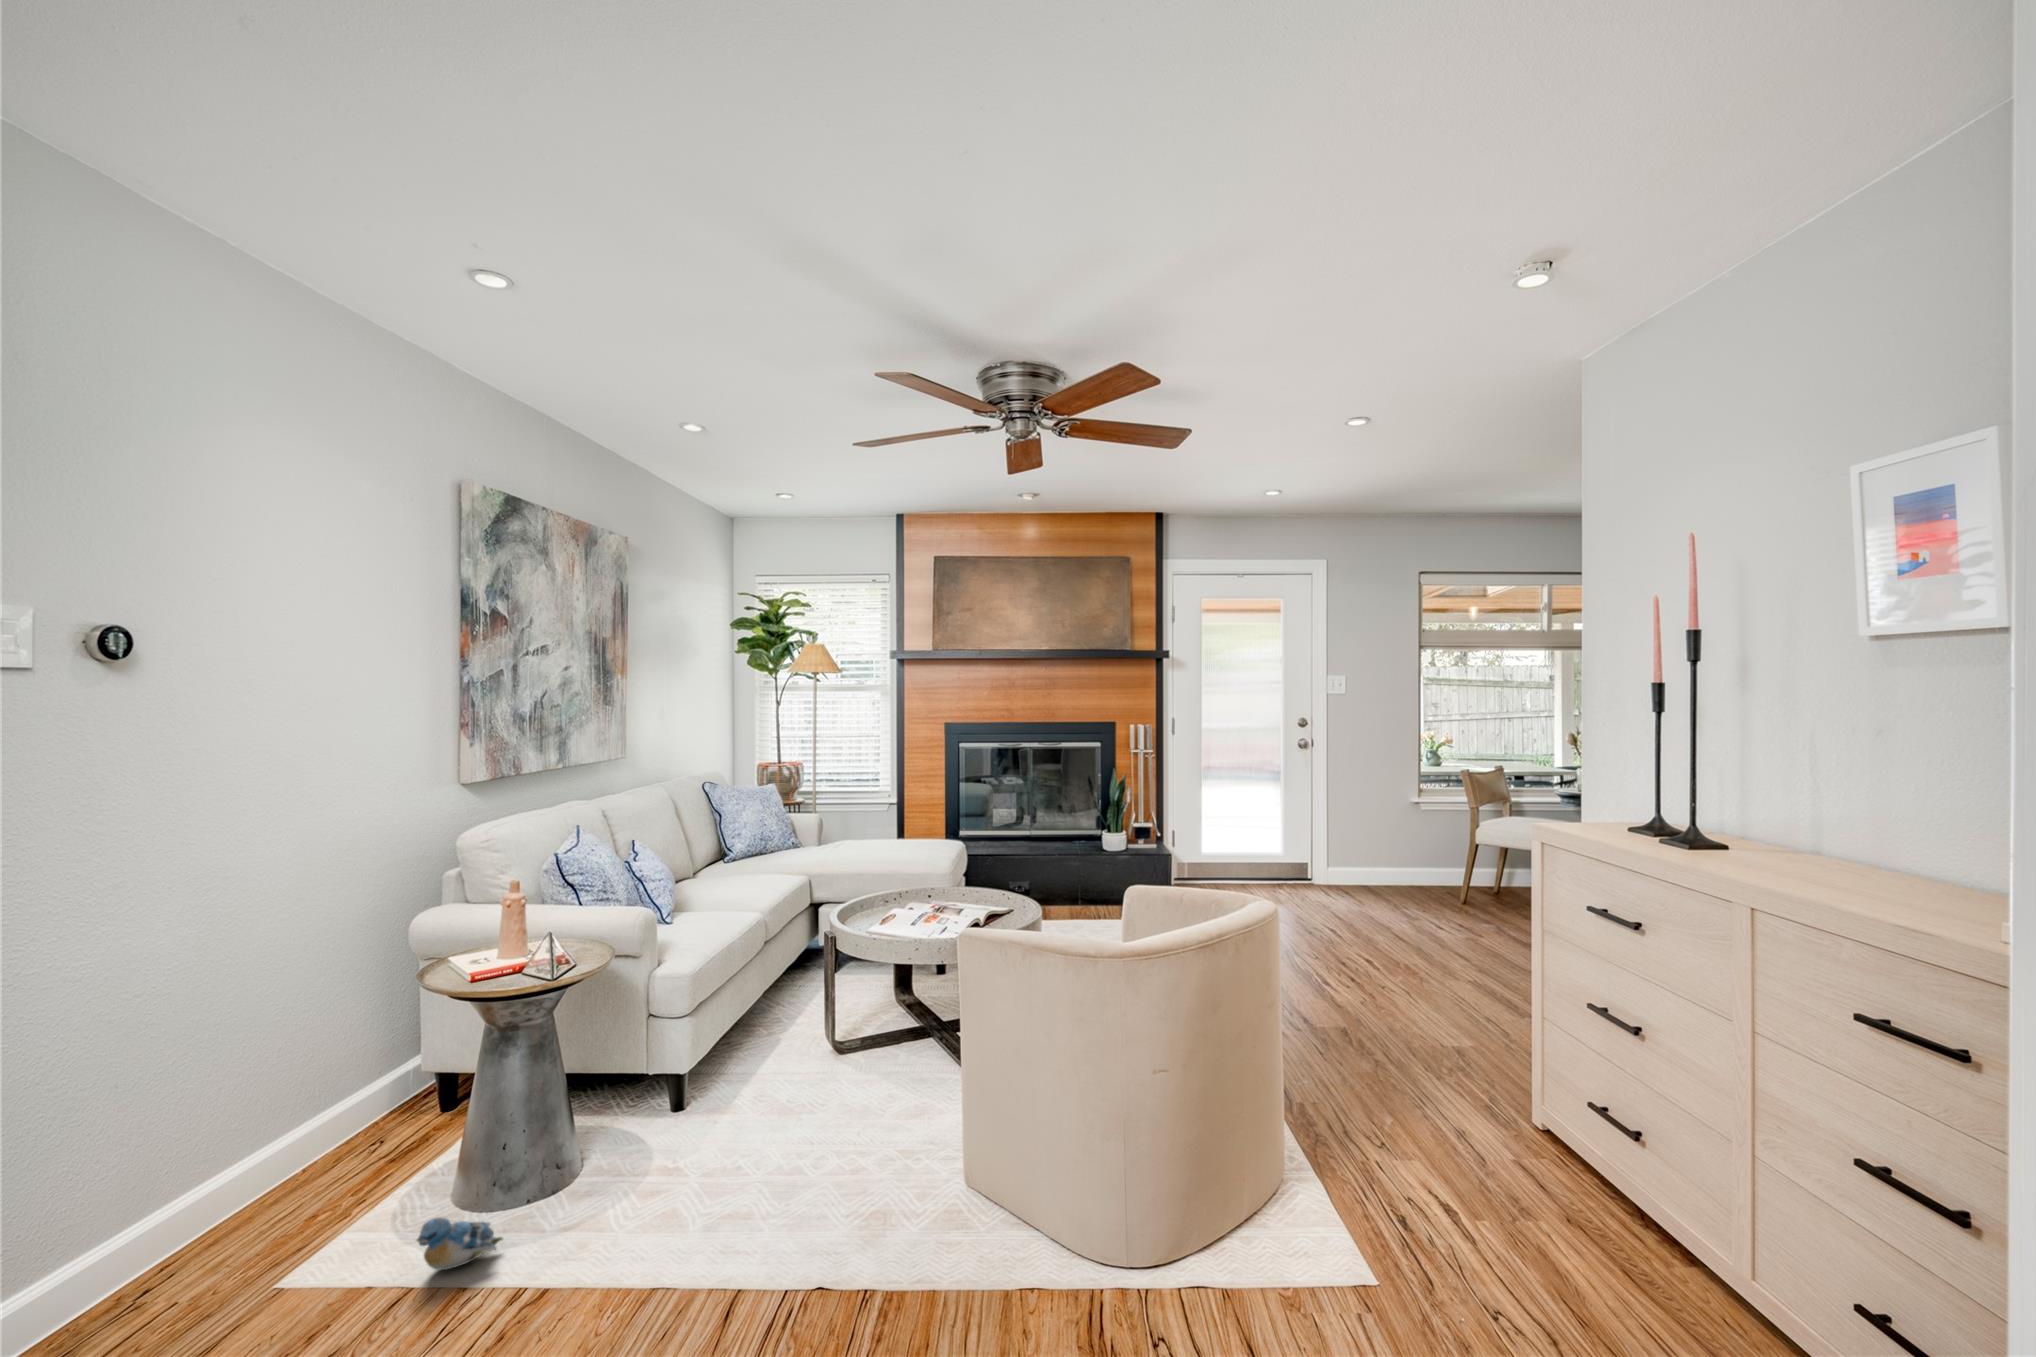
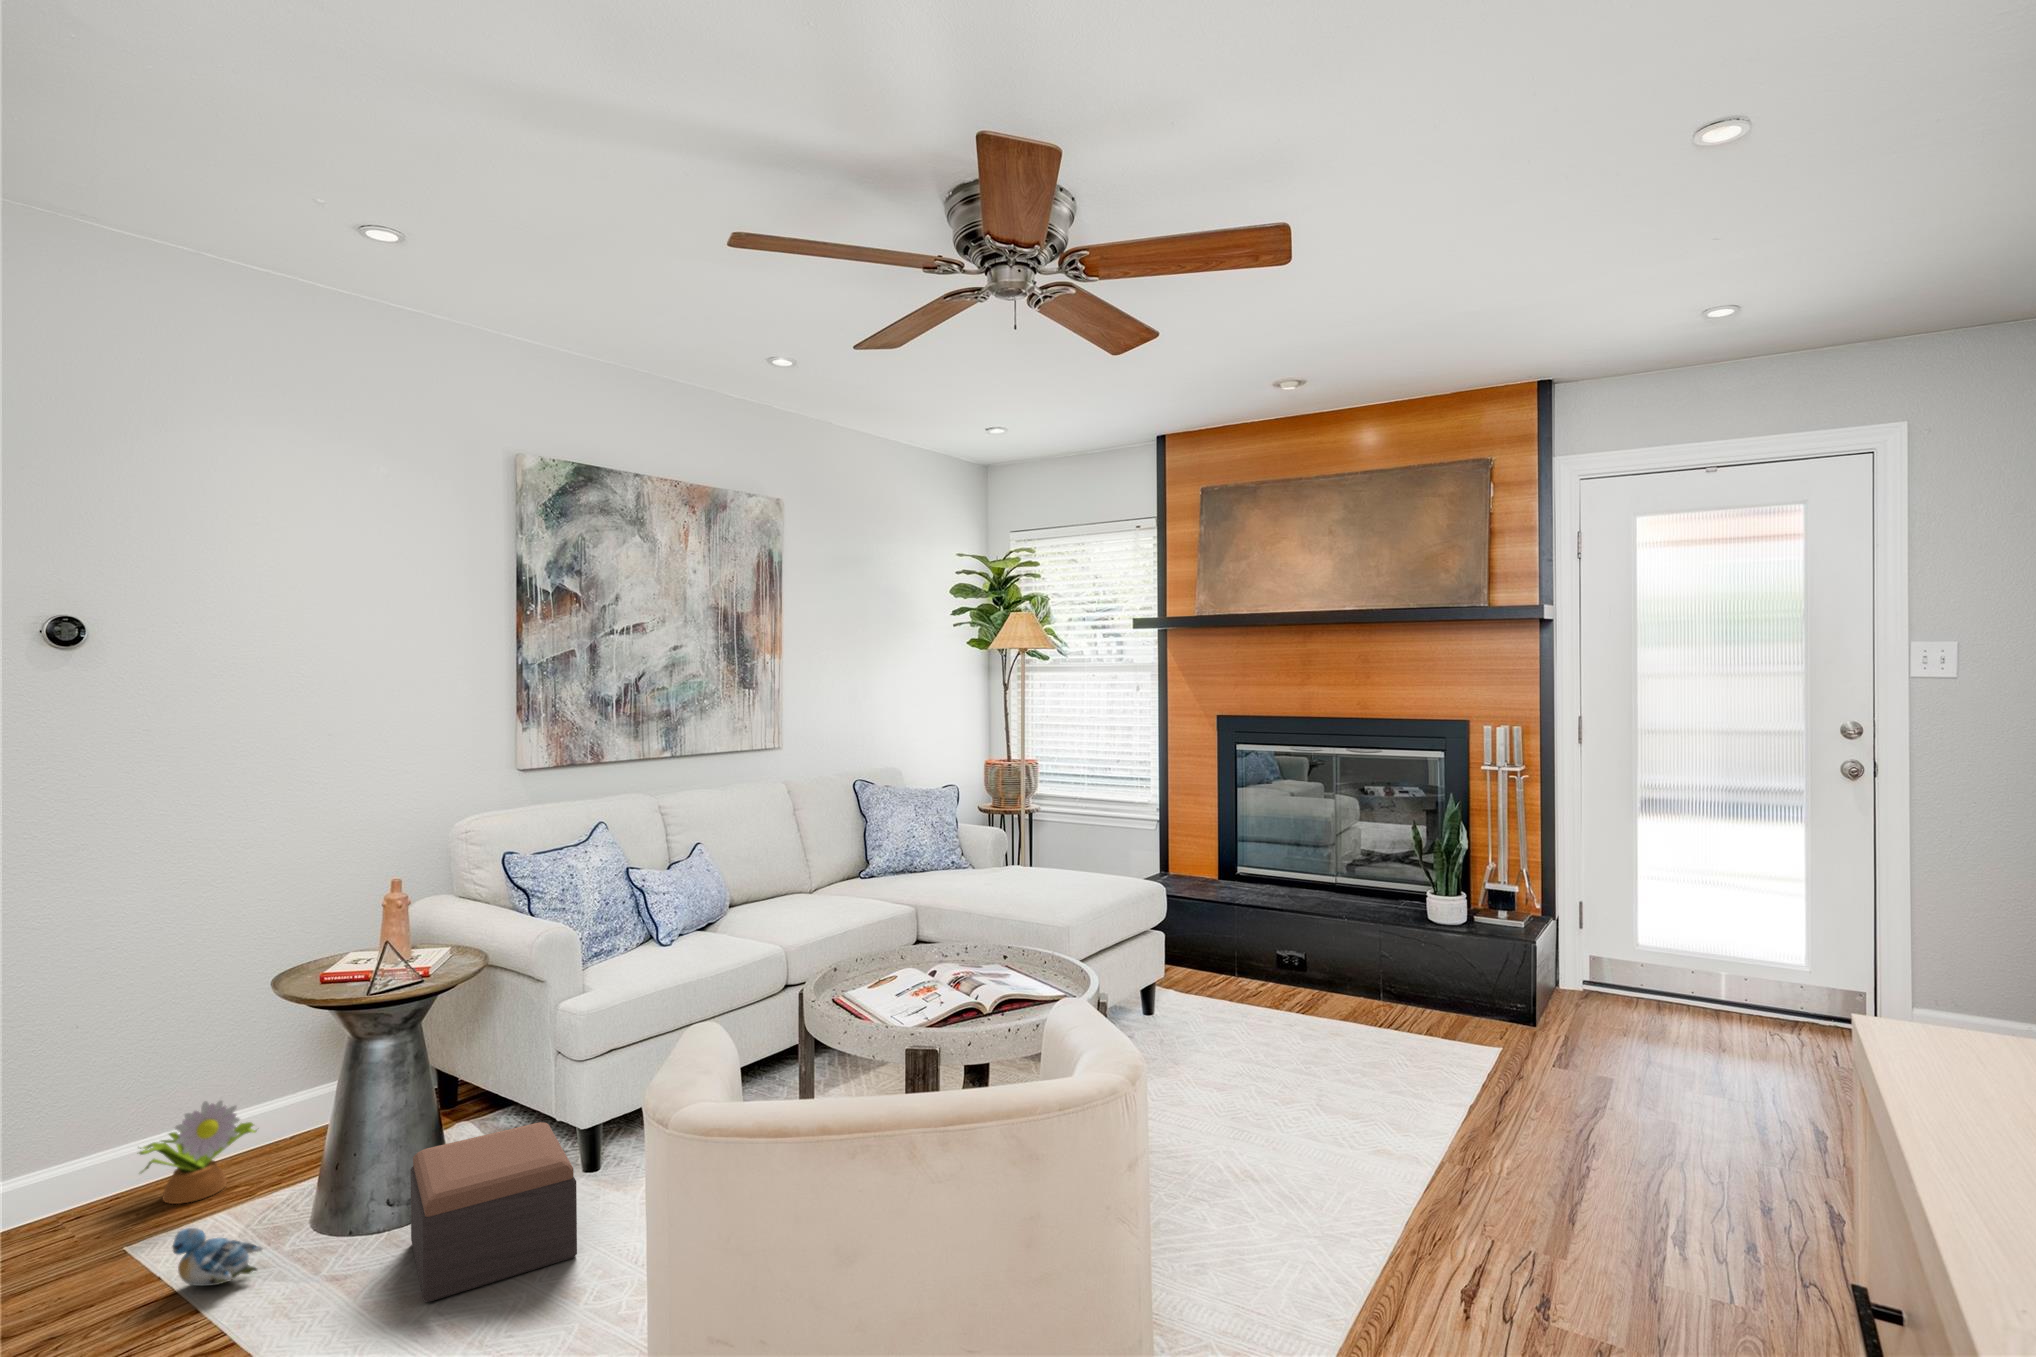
footstool: none [612,1065,774,1208] -> present [410,1122,577,1302]
decorative plant: none [207,1123,341,1243] -> present [139,1101,257,1204]

